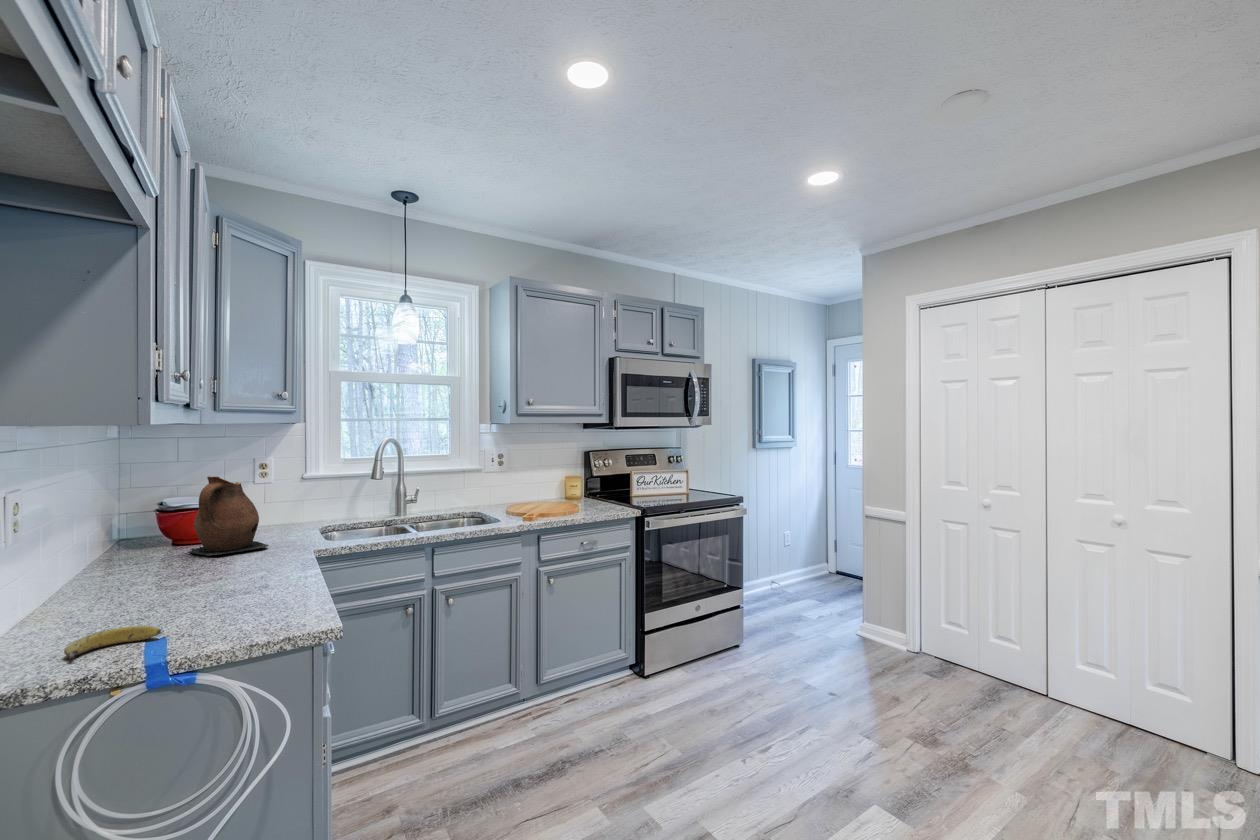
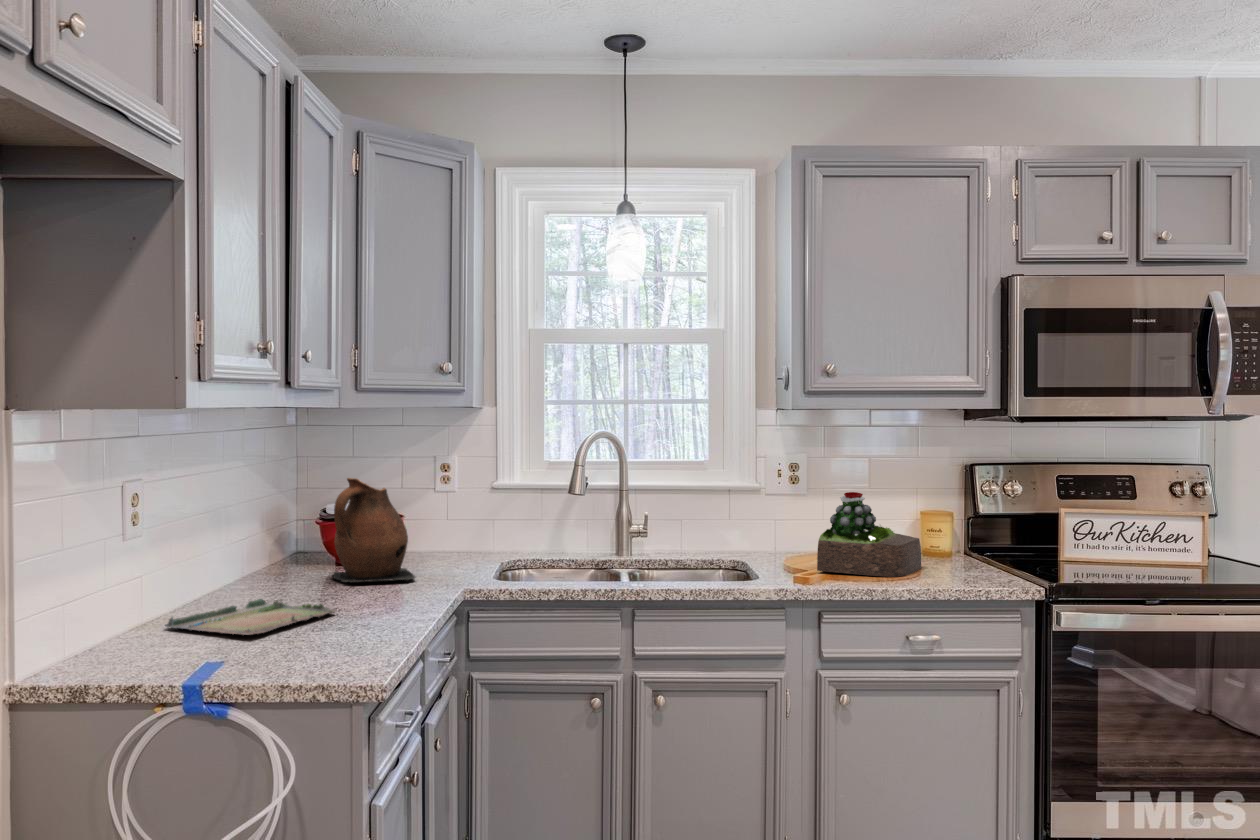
succulent plant: none [527,468,578,514] -> present [817,492,921,577]
tray: none [64,568,231,616] -> present [165,599,335,635]
fruit: present [64,626,161,659] -> none [131,645,217,668]

